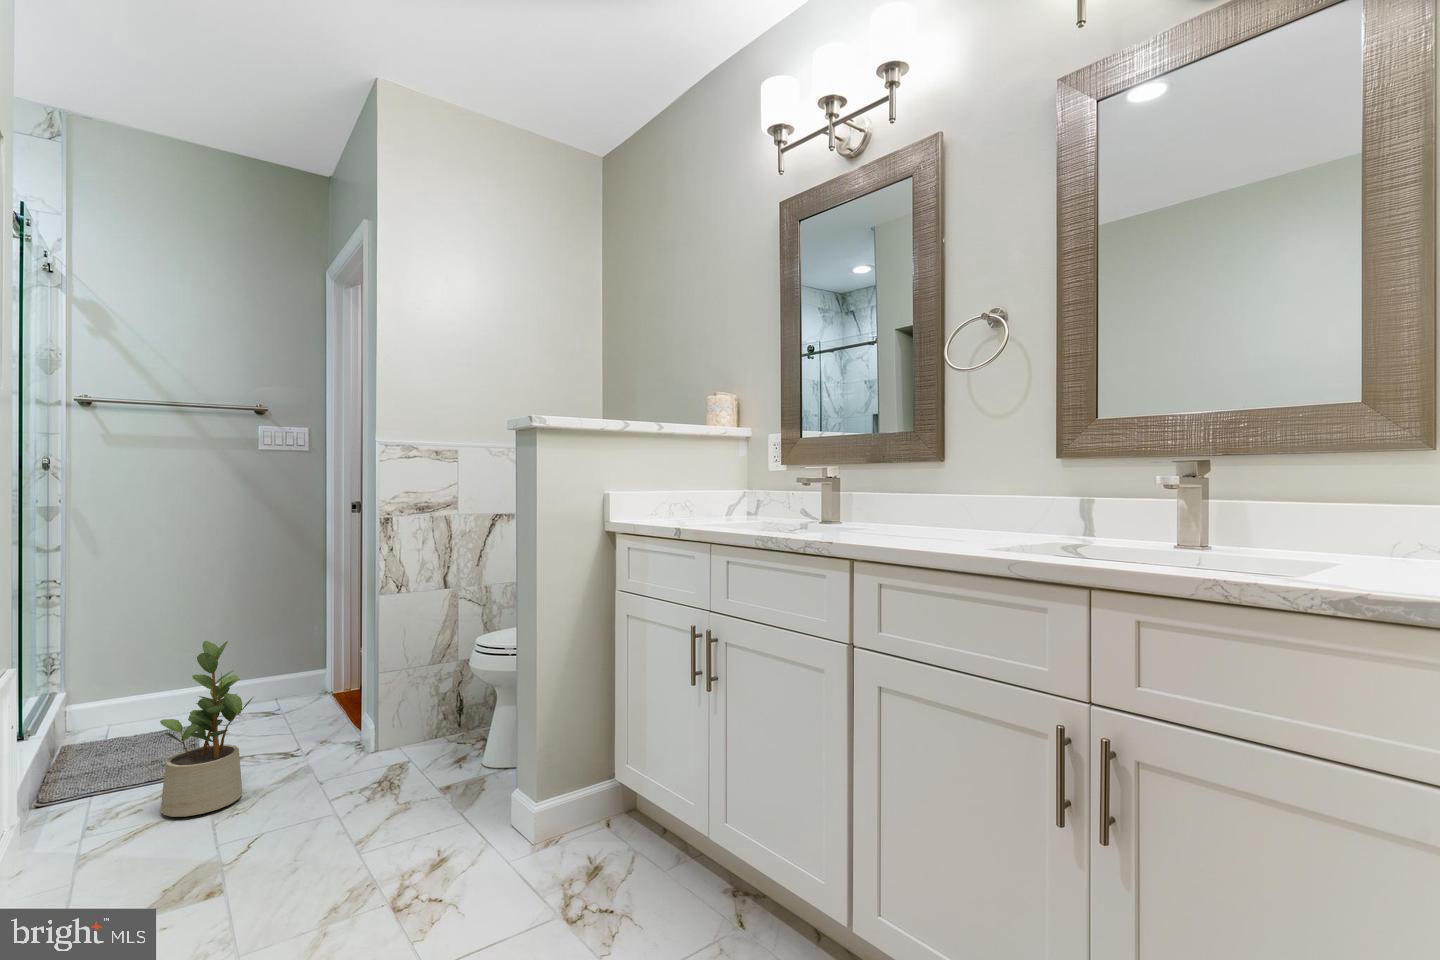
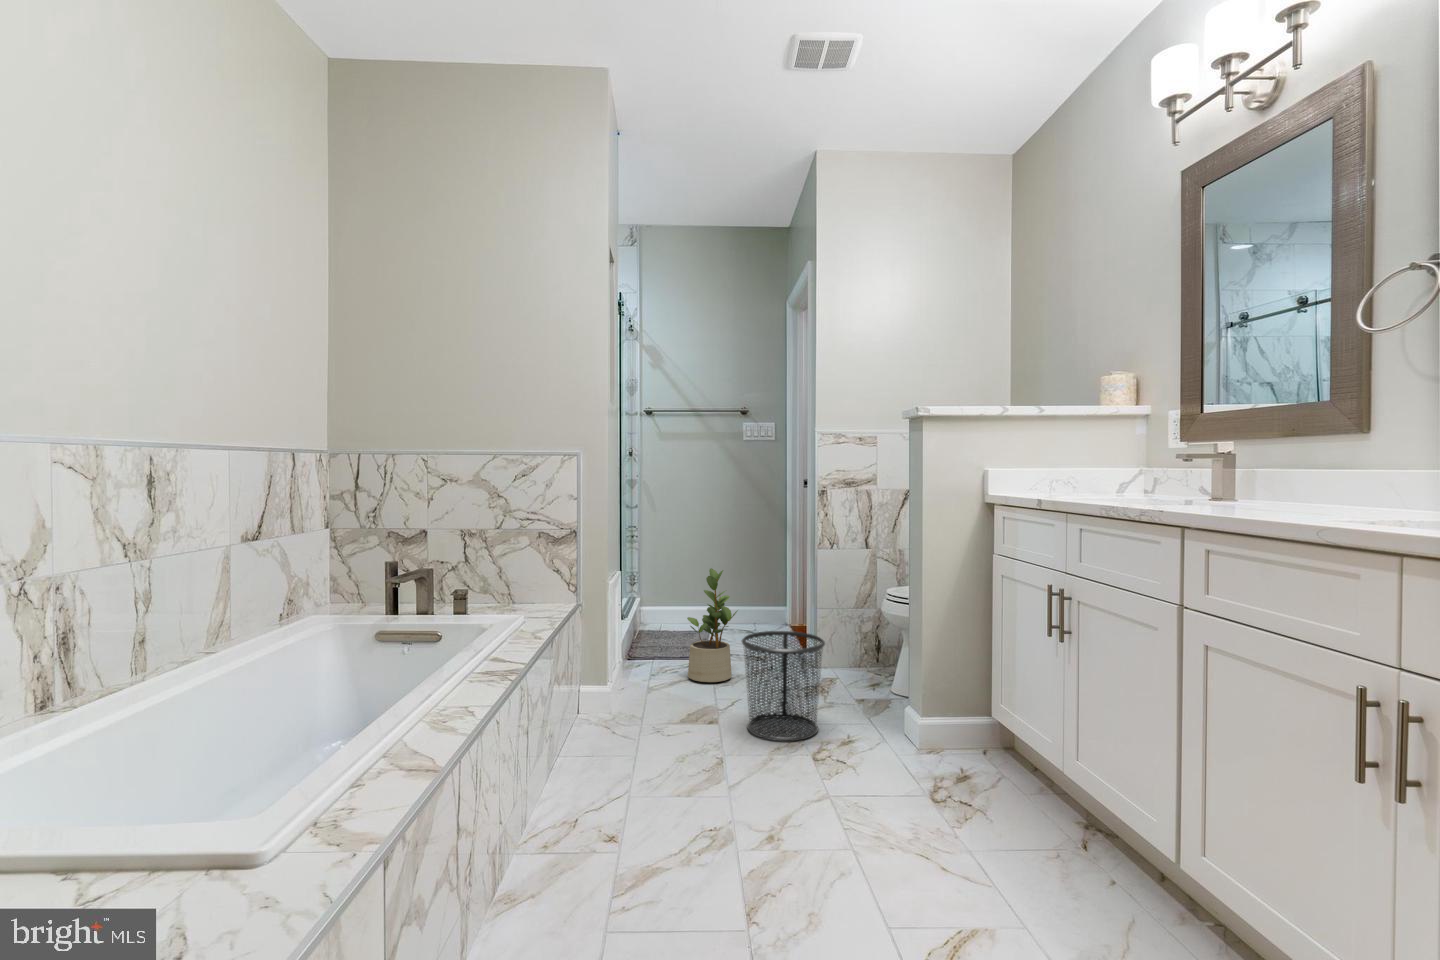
waste bin: none [265,720,402,896] -> present [742,631,825,741]

